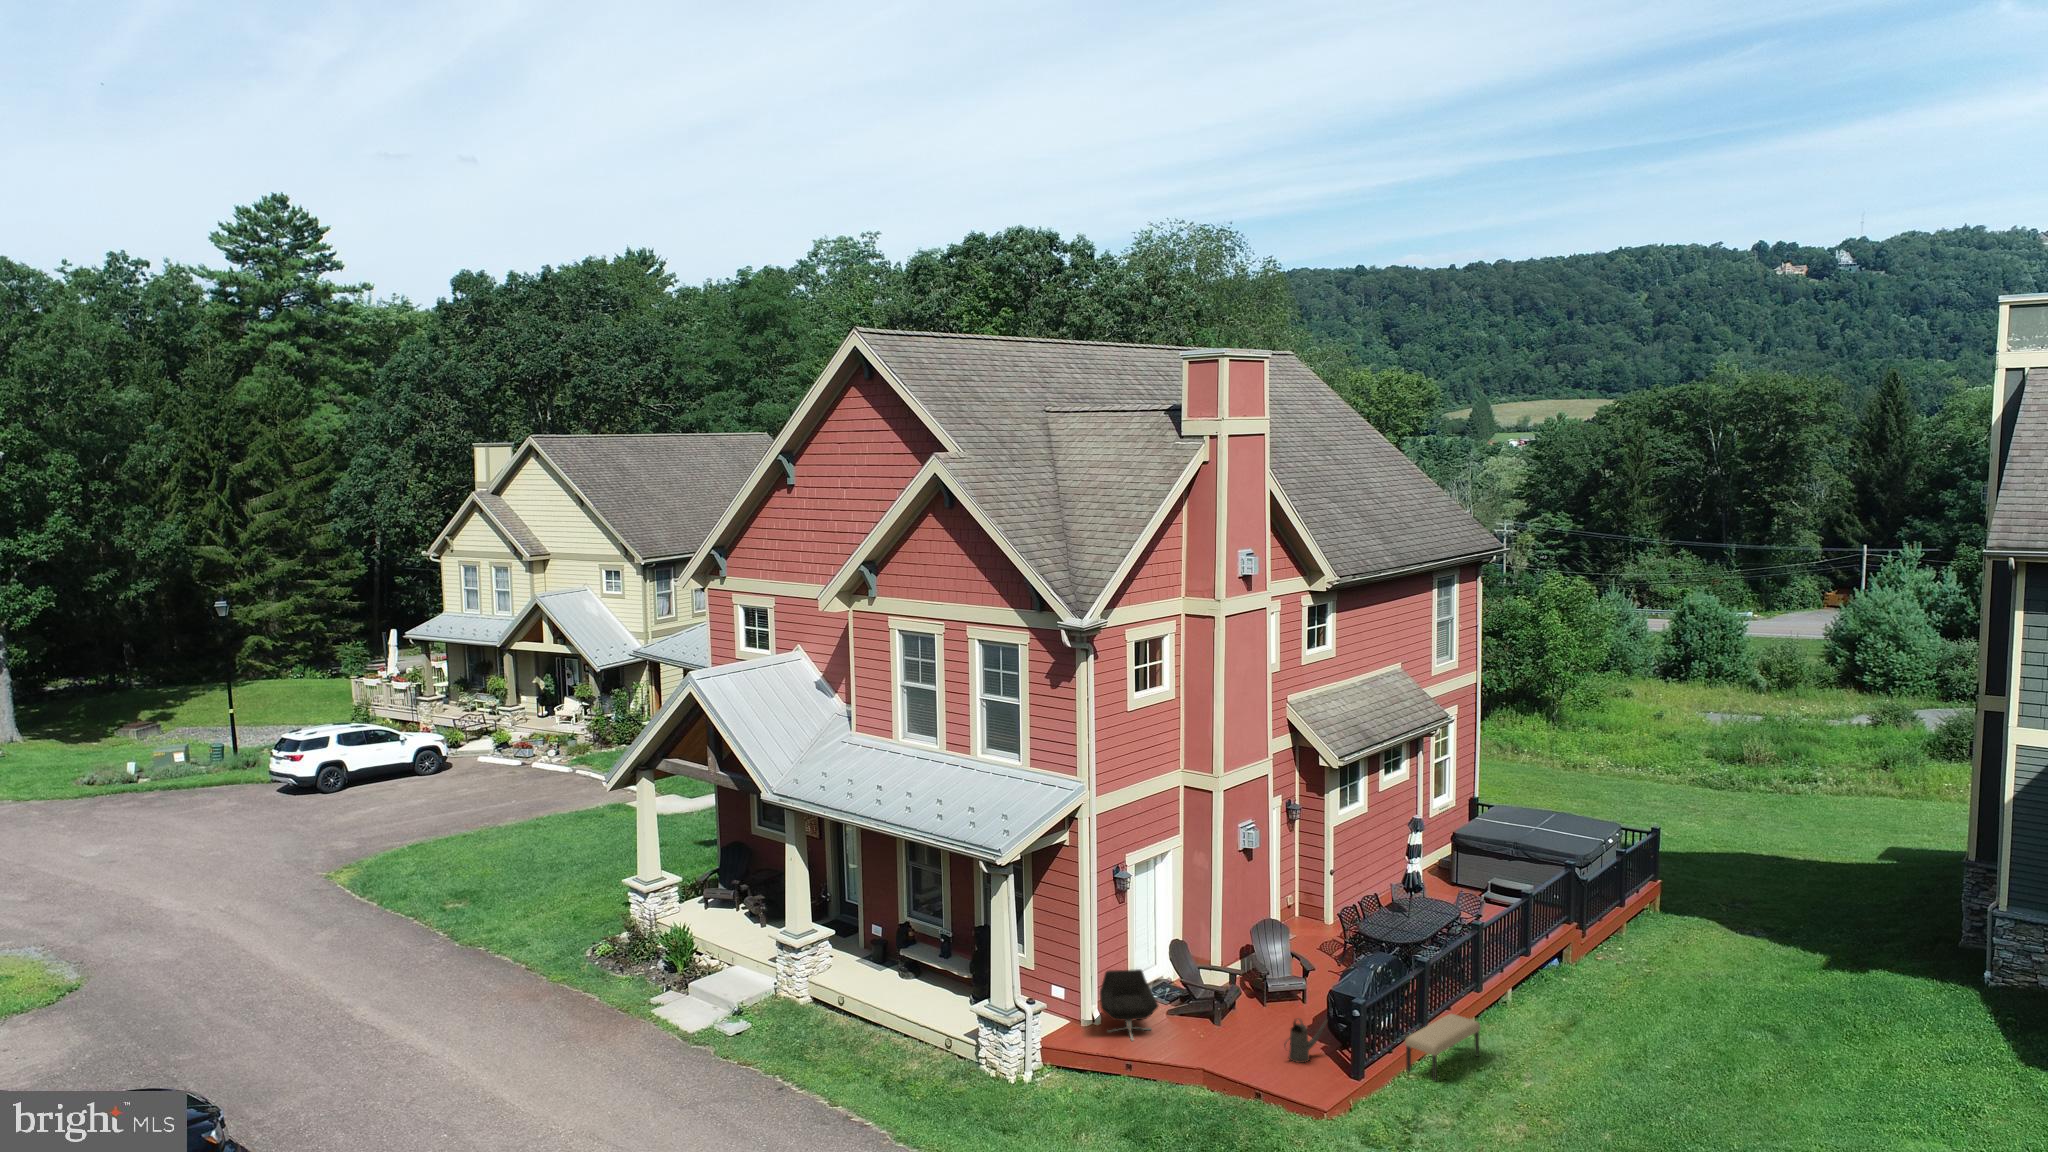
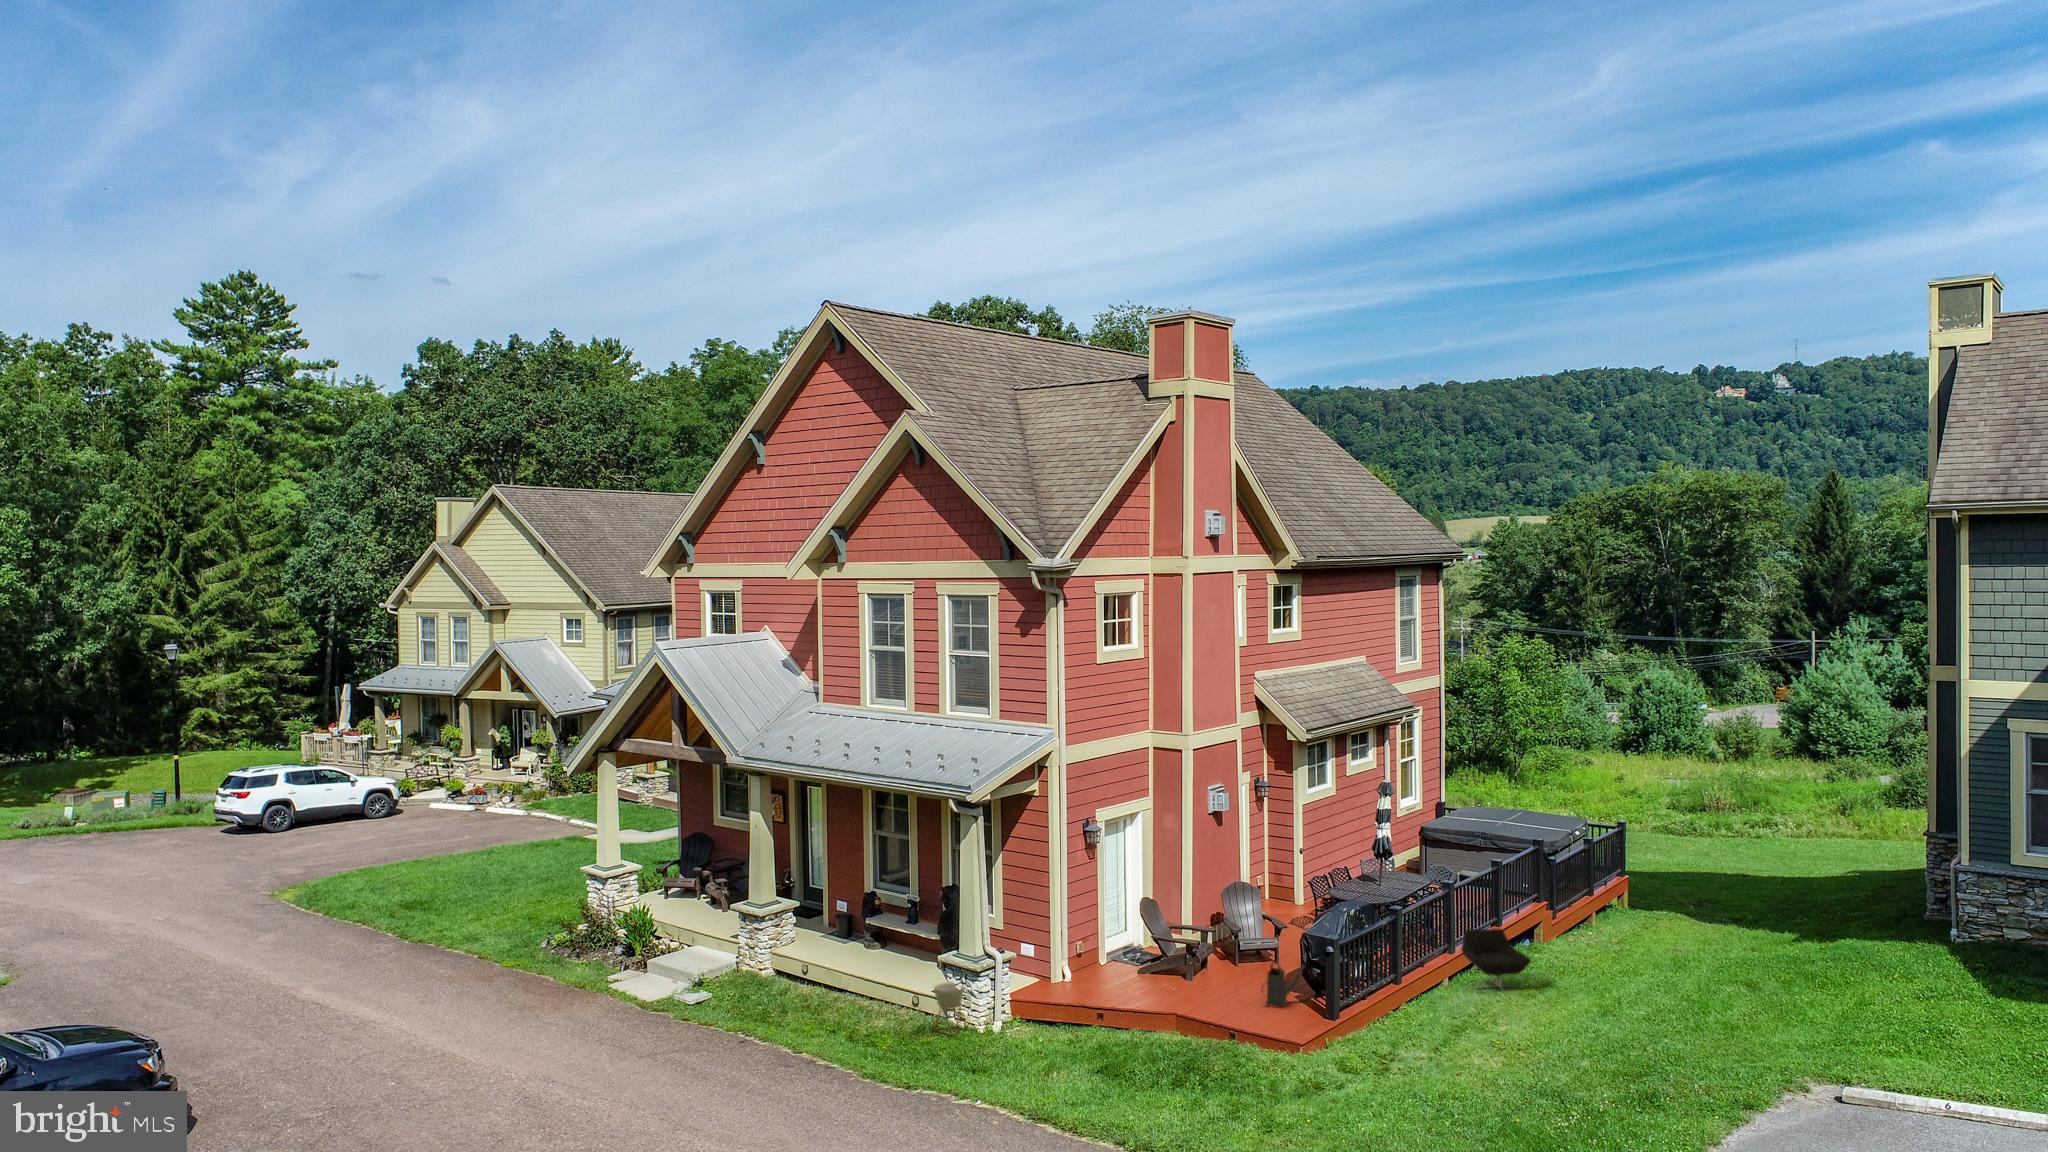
lounge chair: present [1100,969,1158,1041] -> present [1461,929,1531,991]
bench: present [1405,1014,1481,1081] -> none [1384,962,1460,1023]
planter: none [966,1033,996,1087] -> present [933,983,964,1036]

